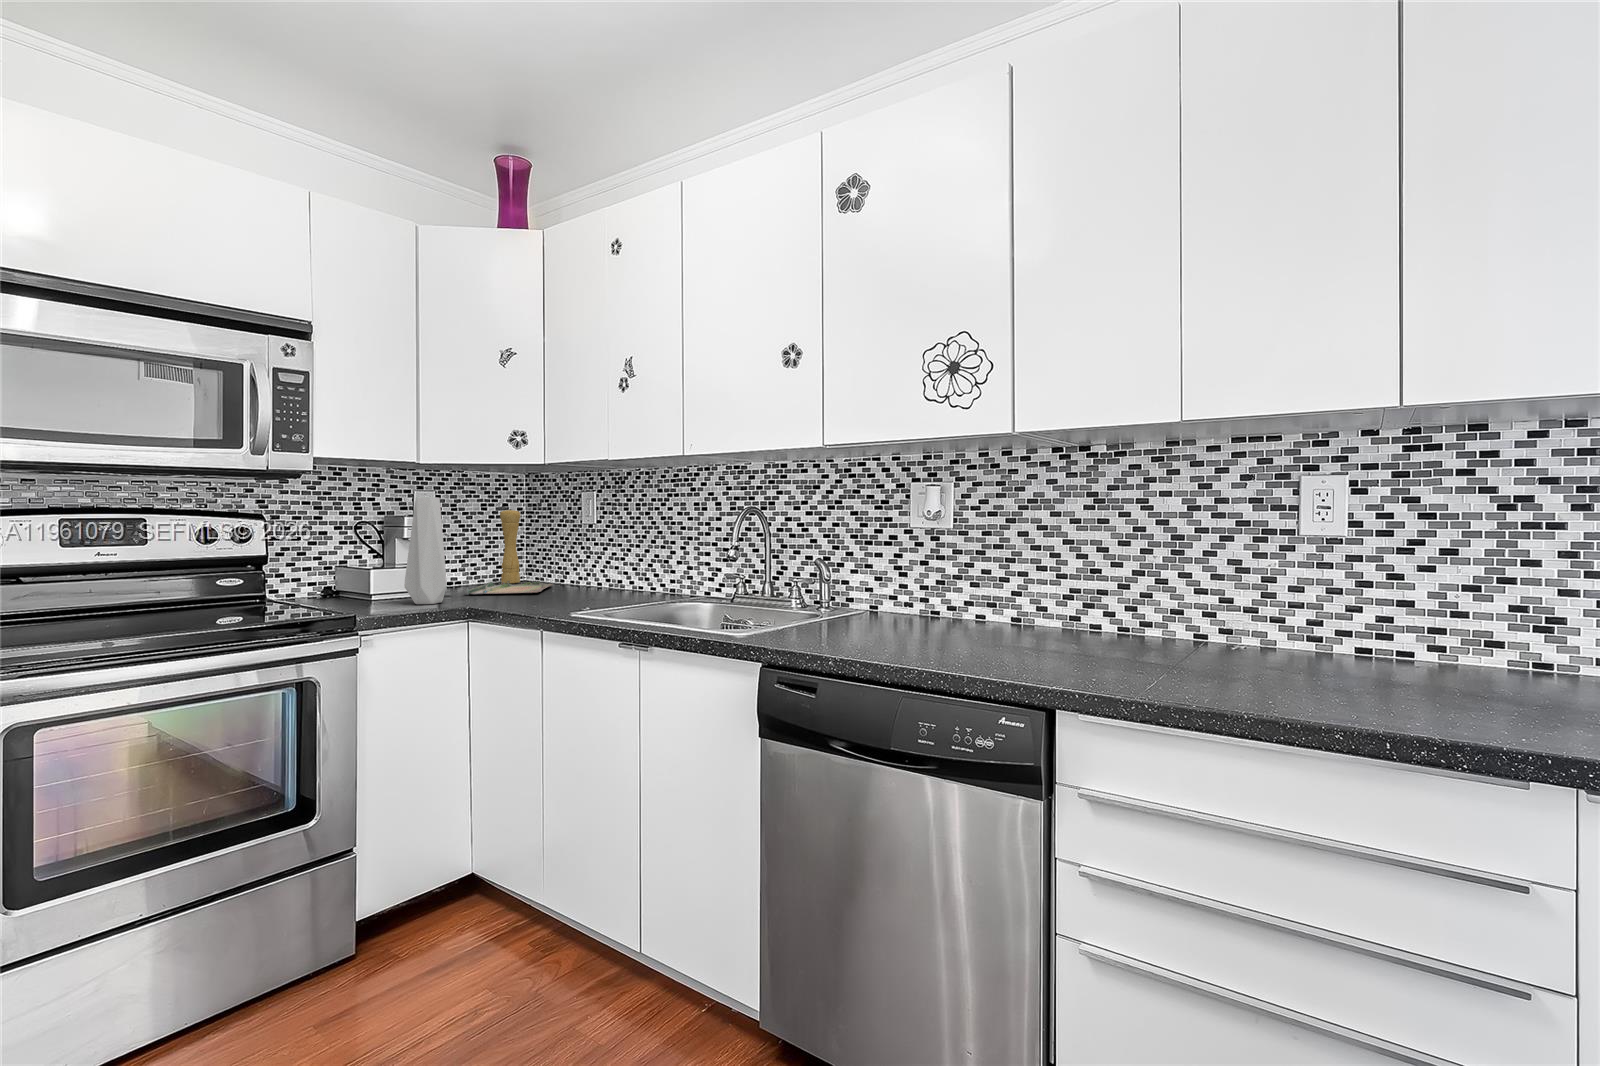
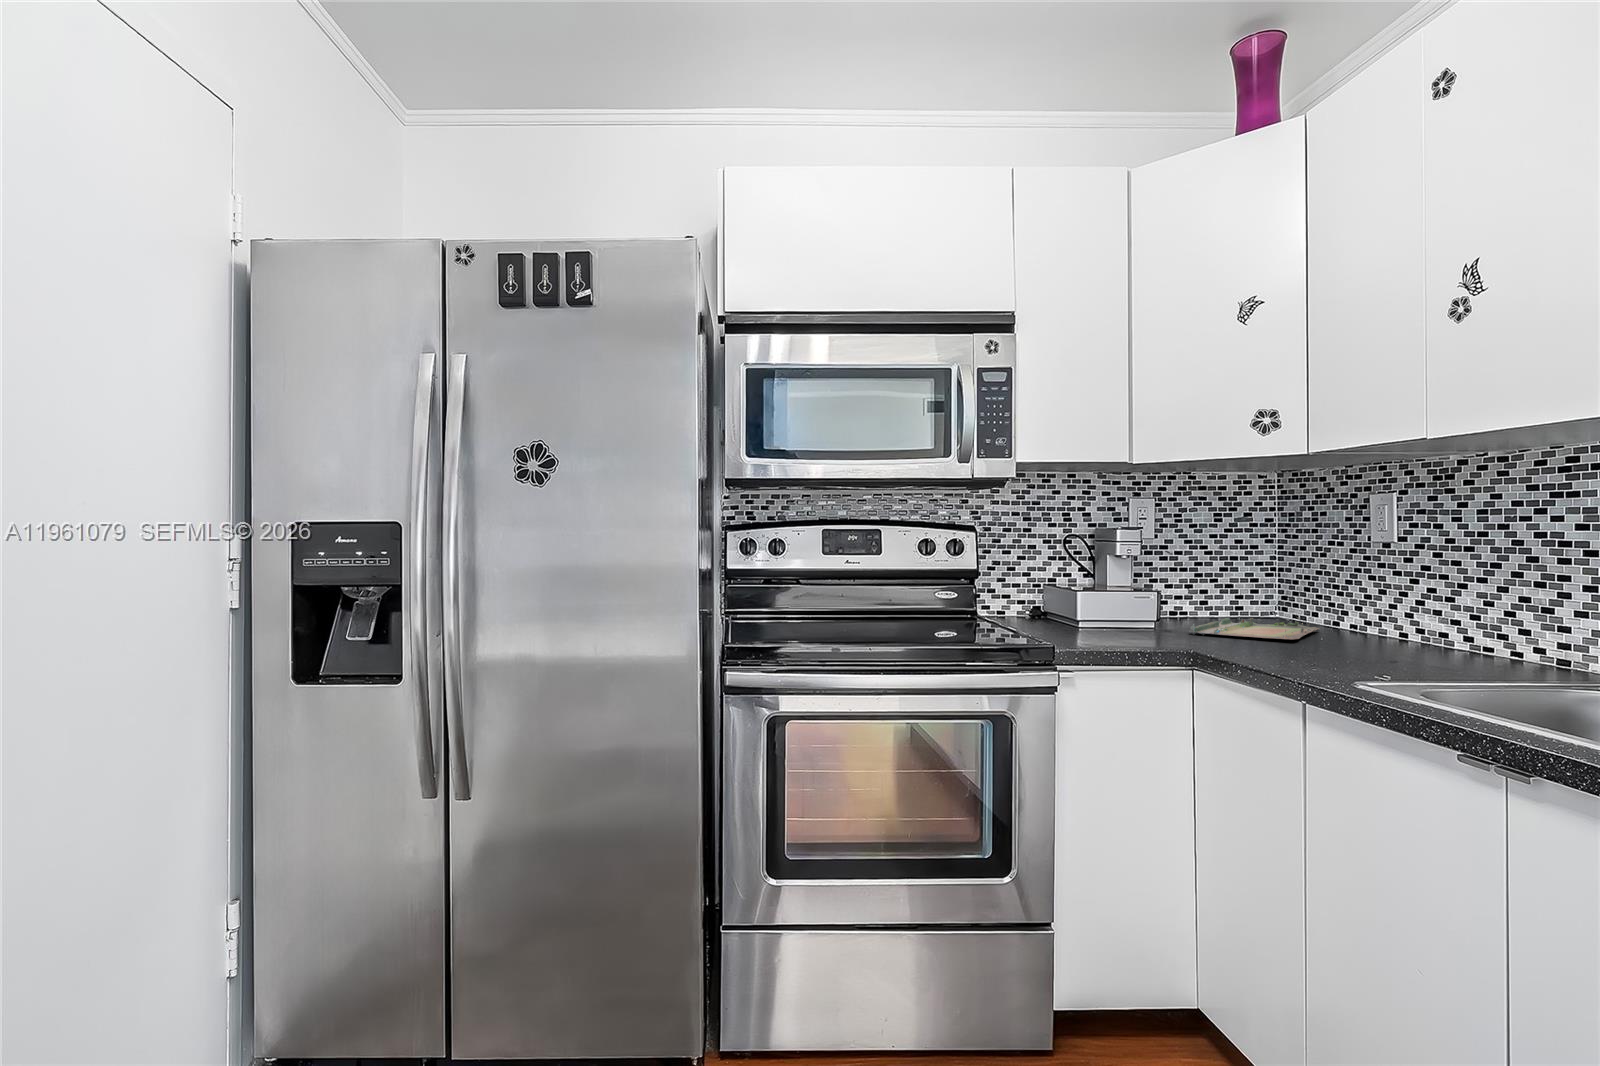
vase: present [404,497,447,604] -> none [1113,505,1164,643]
pepper mill: present [500,509,520,583] -> none [1241,519,1271,621]

